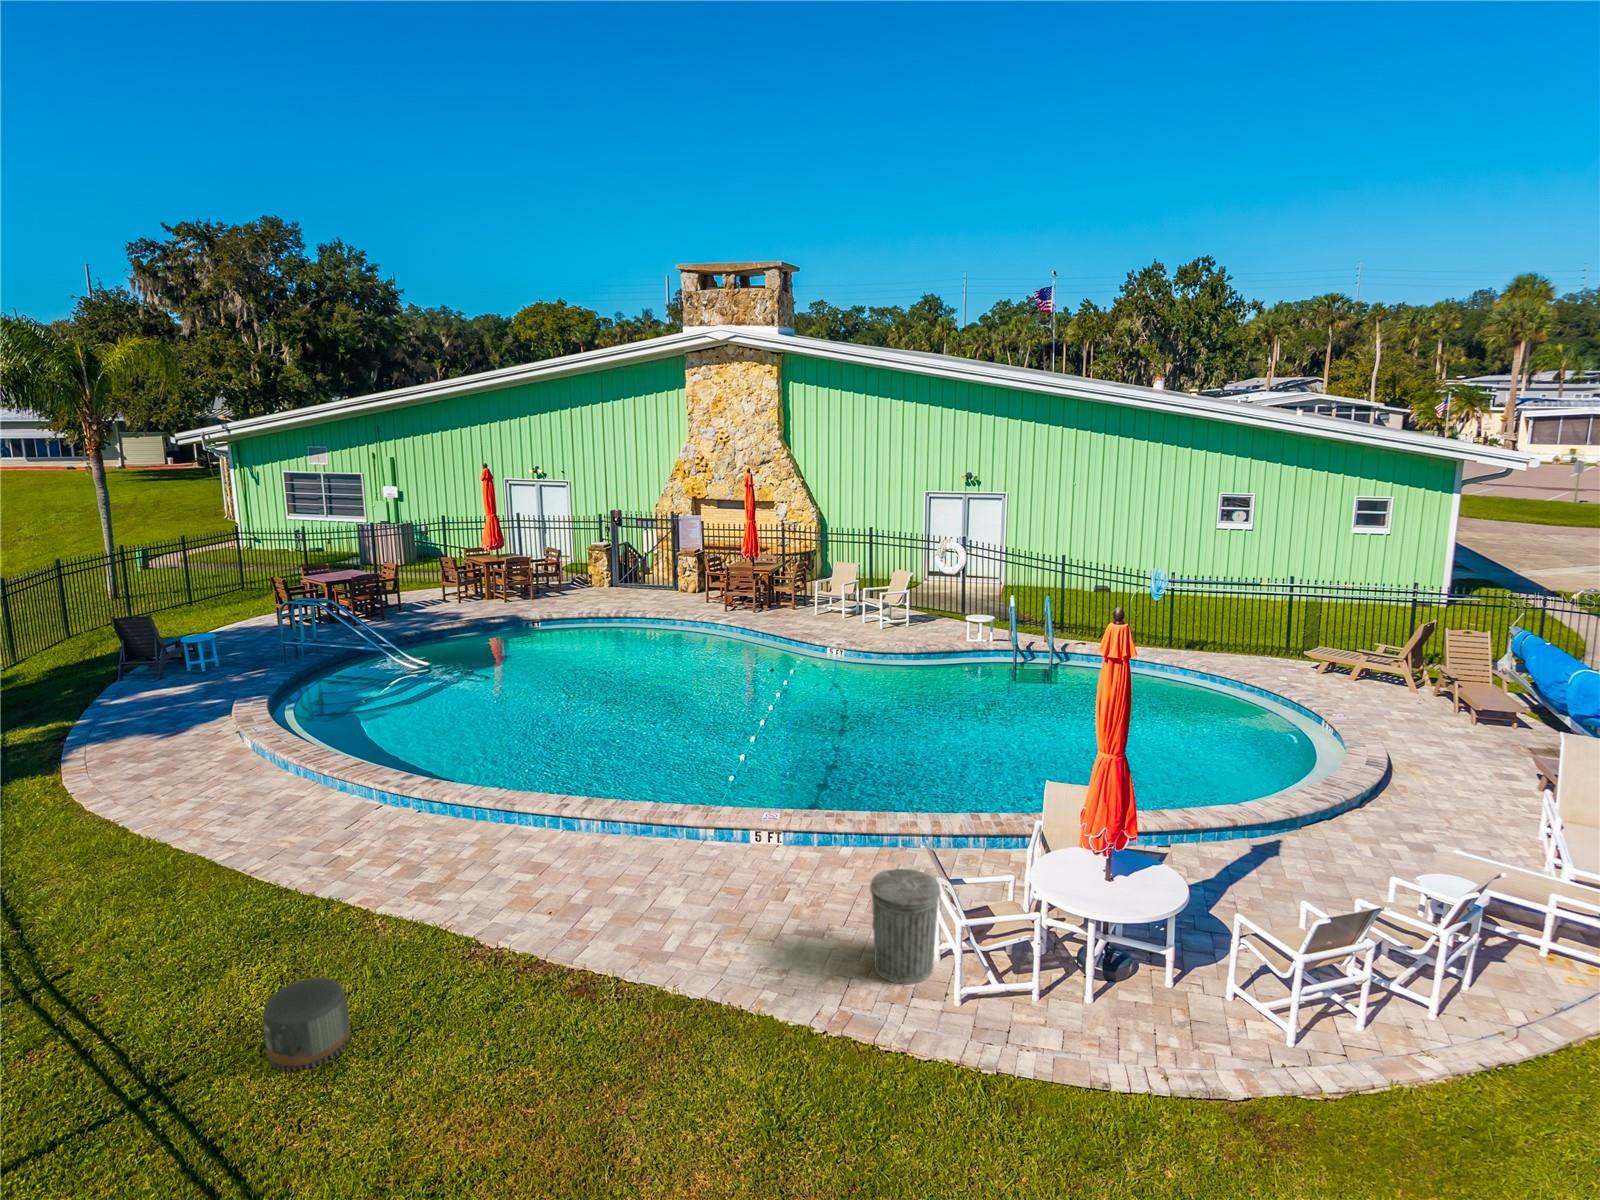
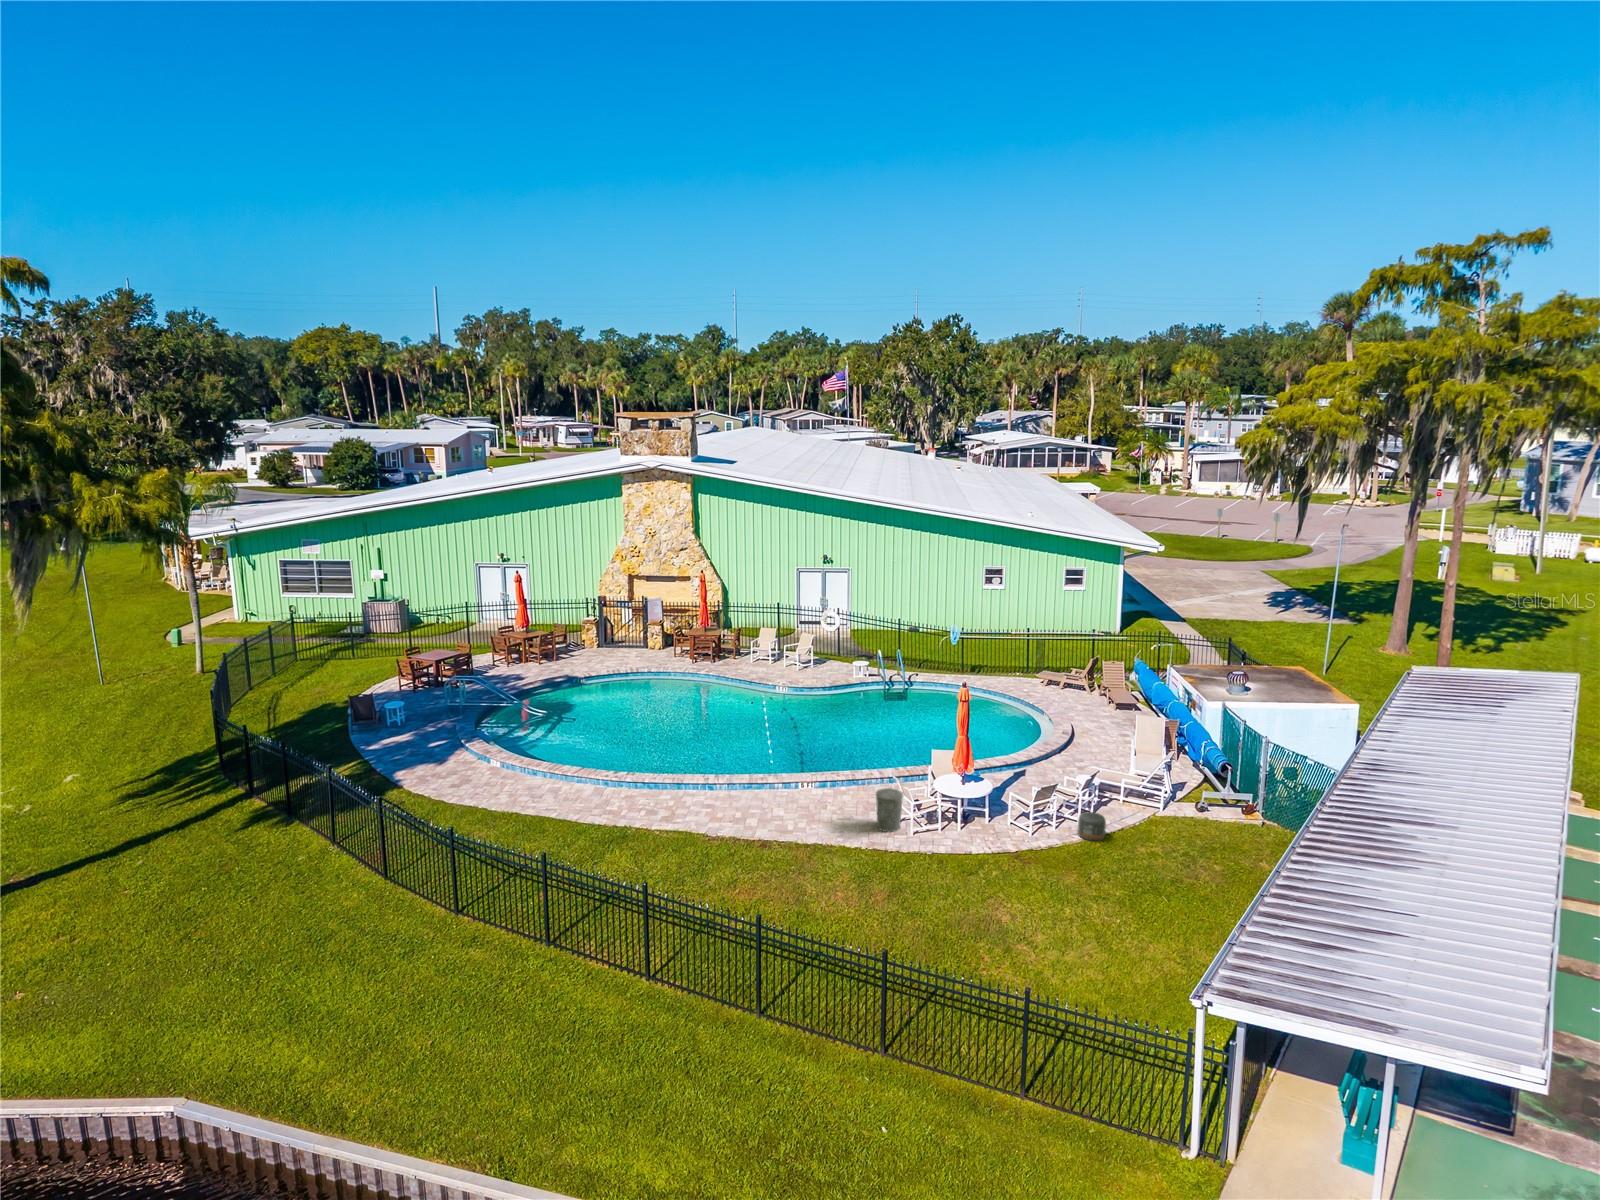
pouf: present [263,977,350,1072] -> present [1077,812,1106,841]

